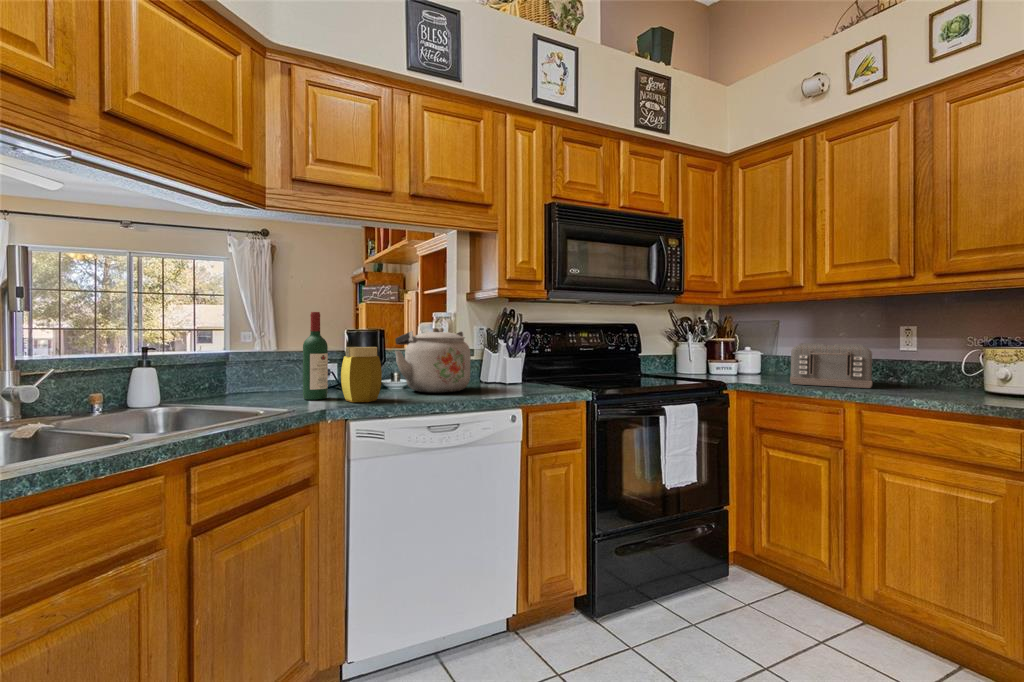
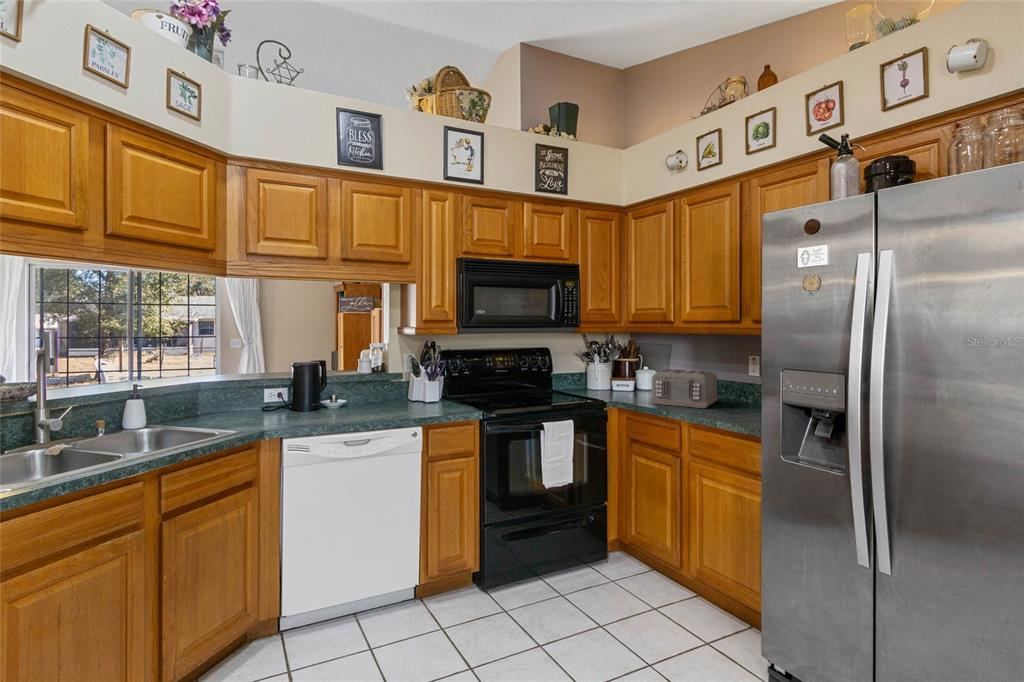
wine bottle: present [303,312,328,400] -> none [254,356,273,422]
kettle: present [395,327,471,393] -> none [326,363,388,414]
jar: present [341,347,382,402] -> none [281,382,312,424]

